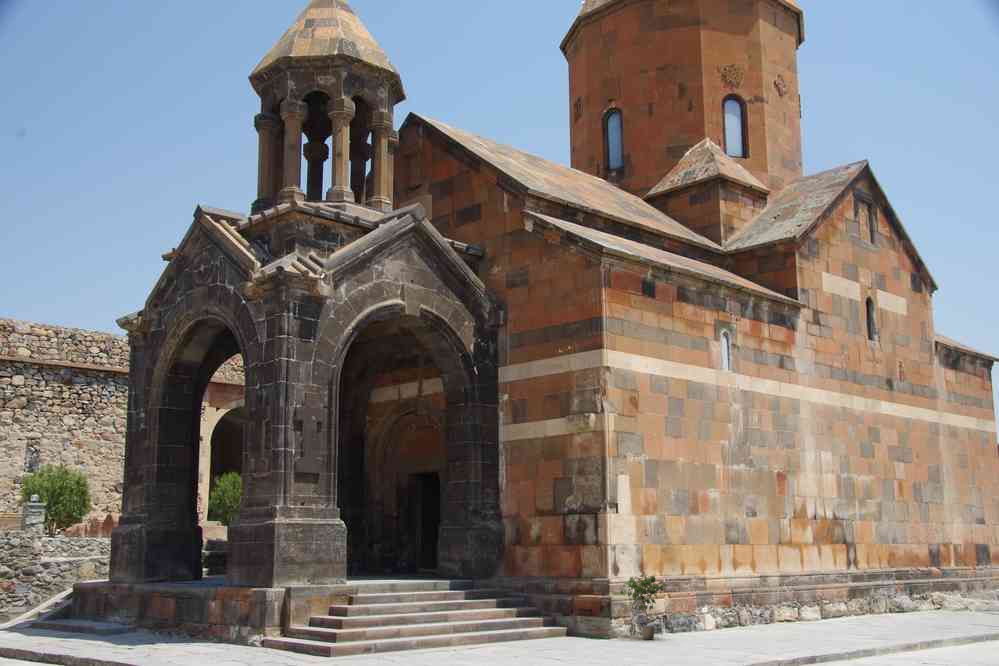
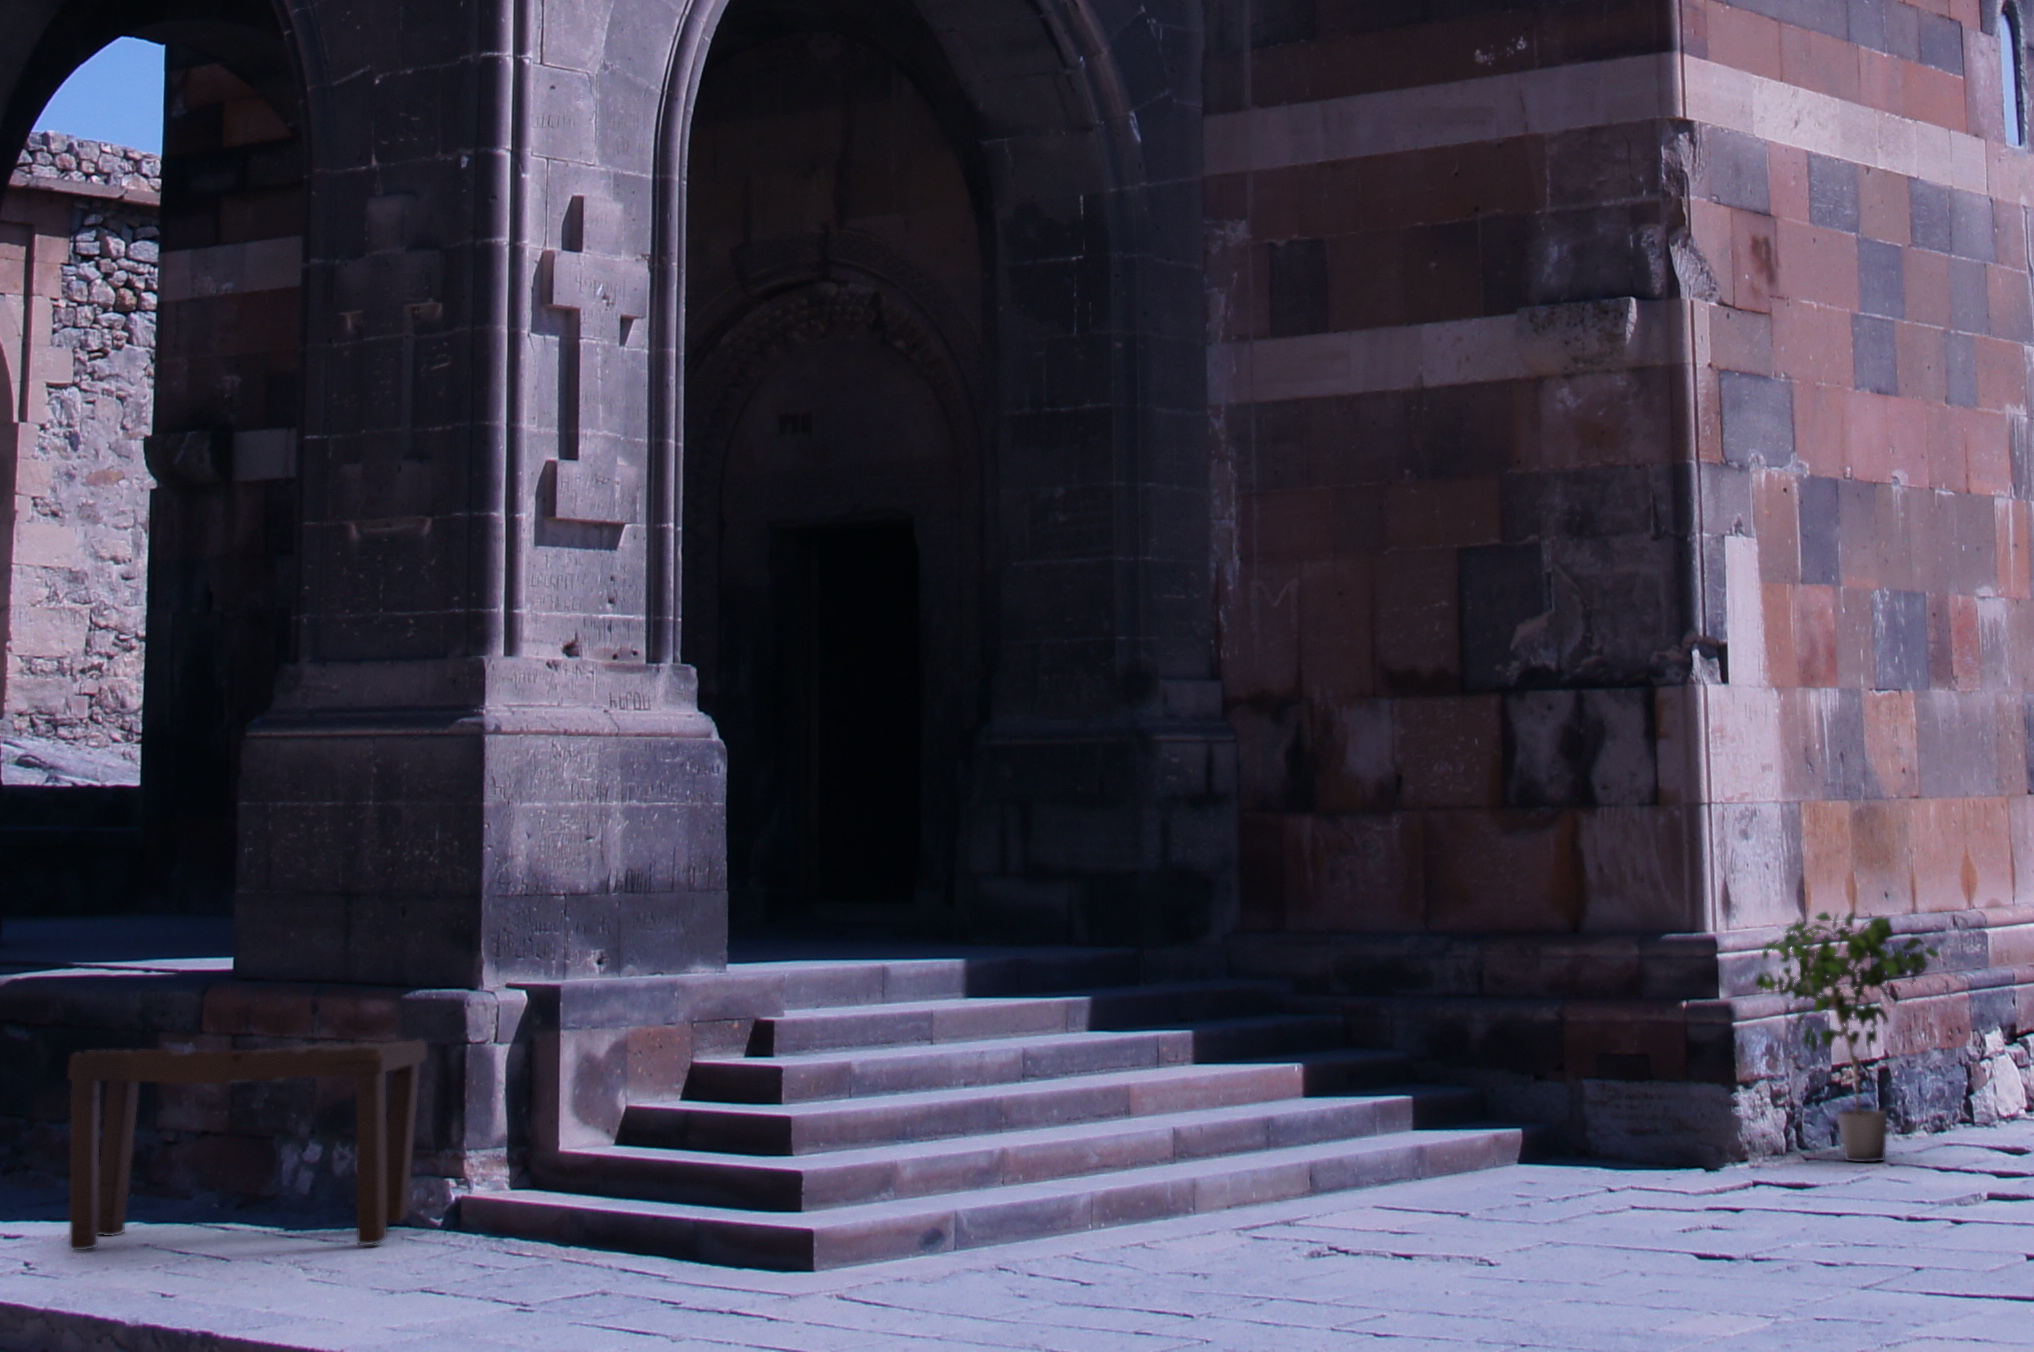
bench: none [165,599,254,648] -> present [68,1040,427,1250]

